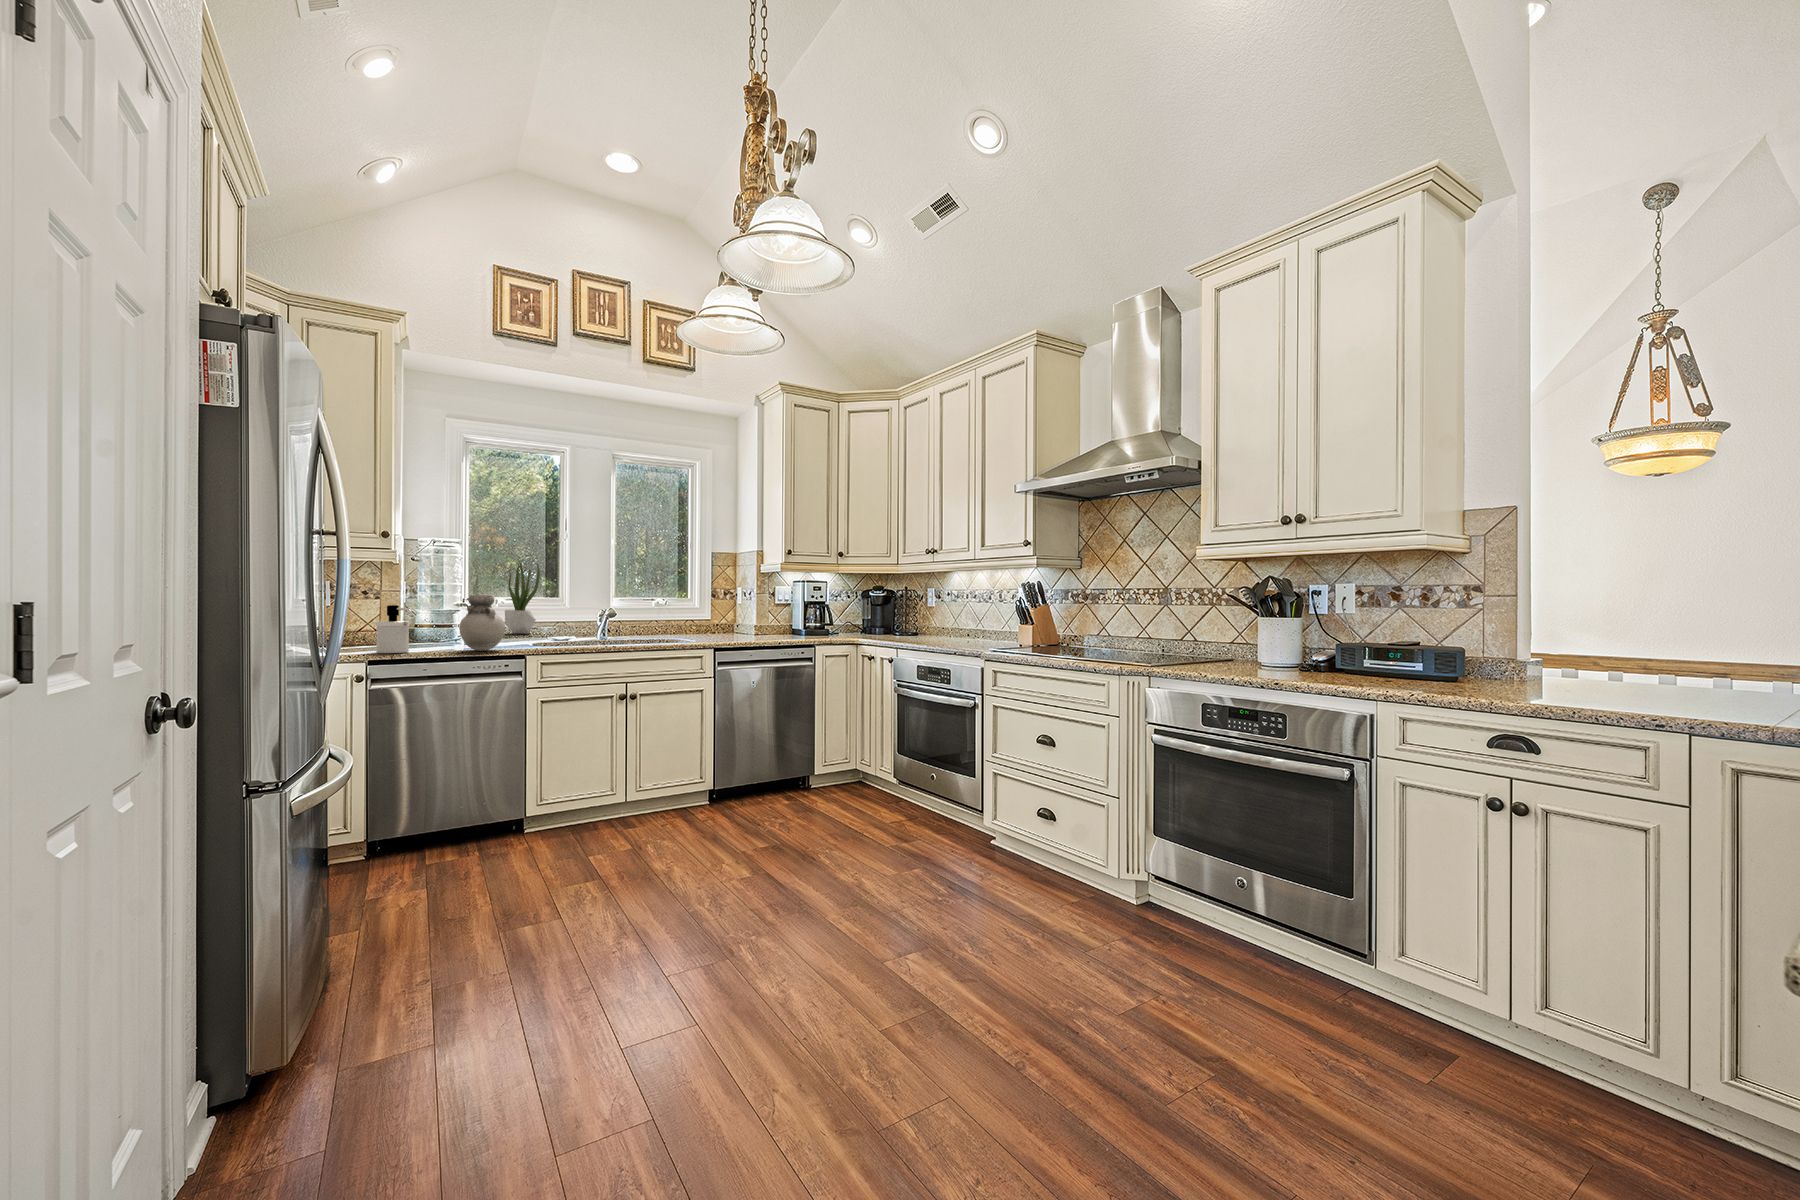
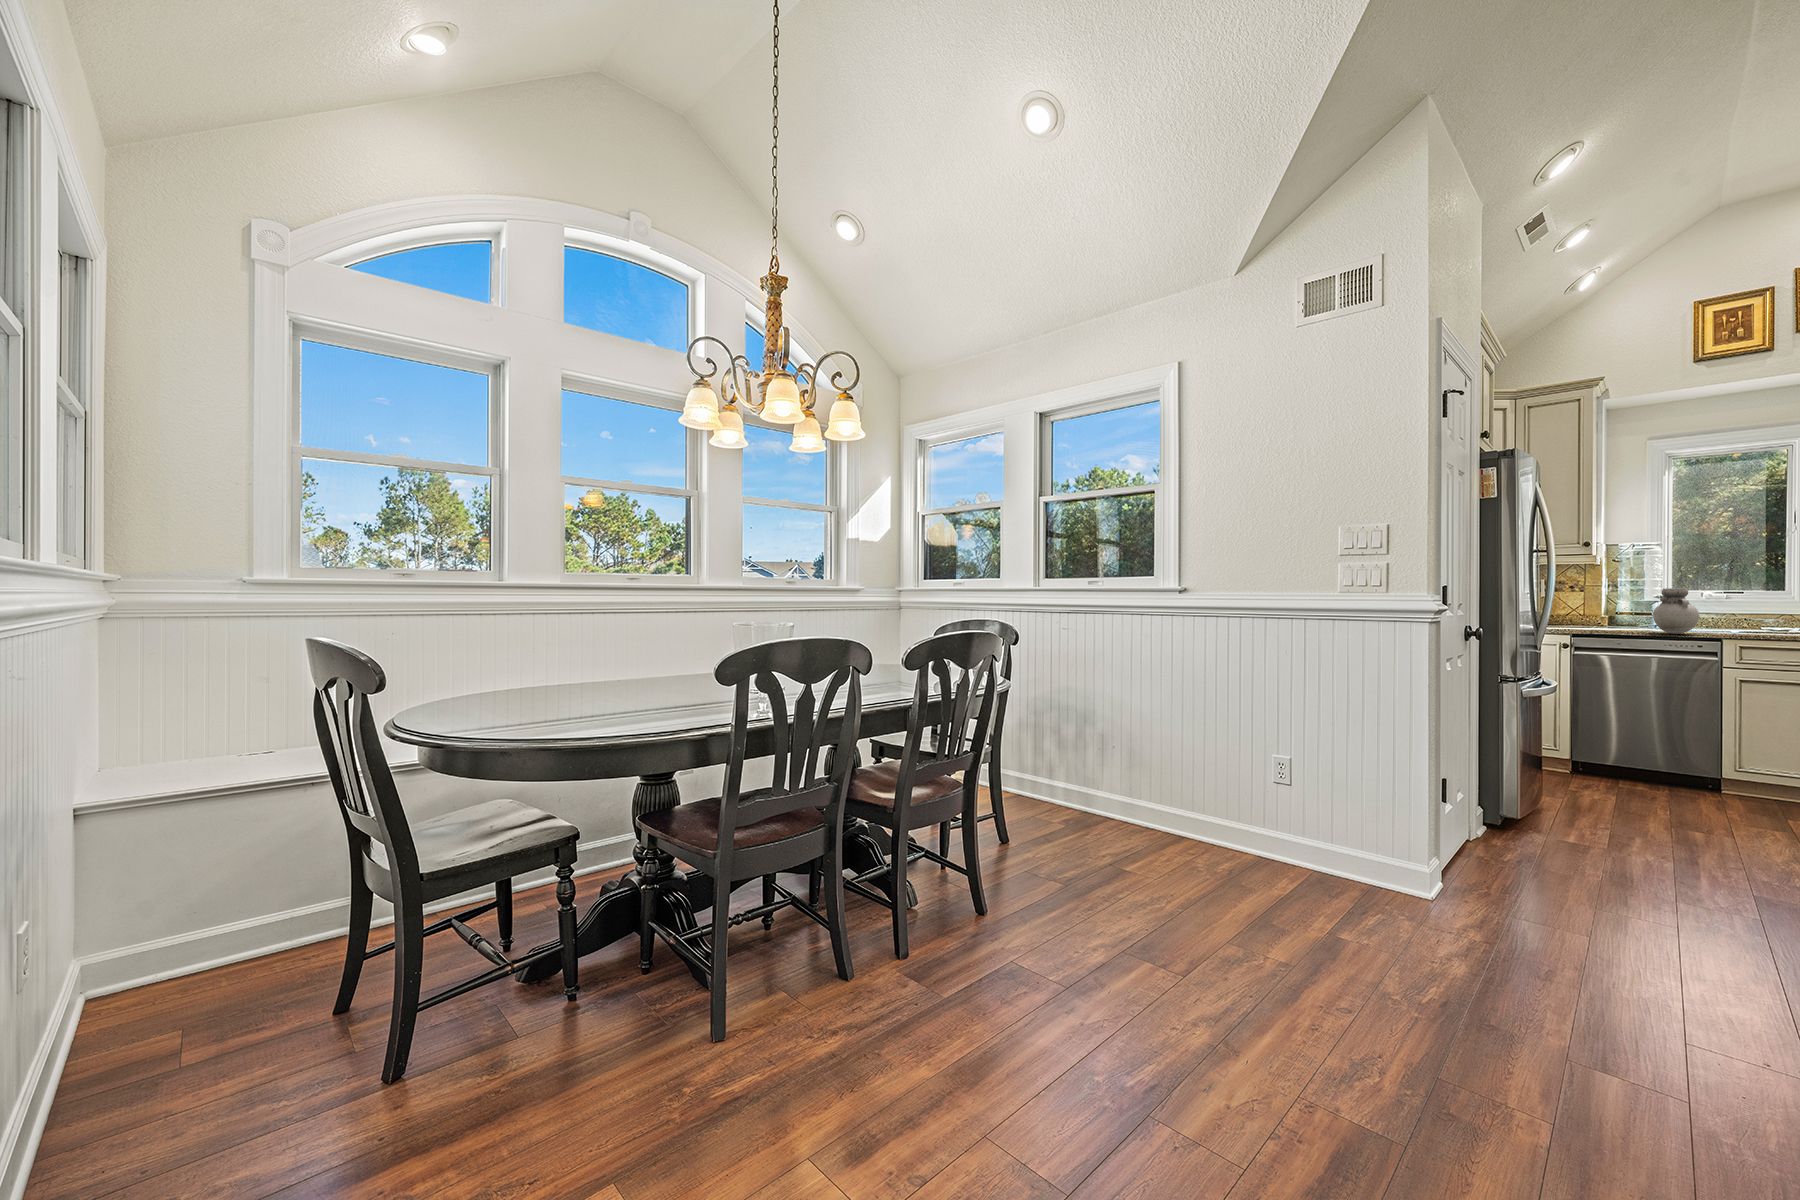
potted plant: present [505,561,540,634] -> none [1711,555,1753,623]
soap dispenser: present [375,605,414,653] -> none [1579,597,1611,632]

